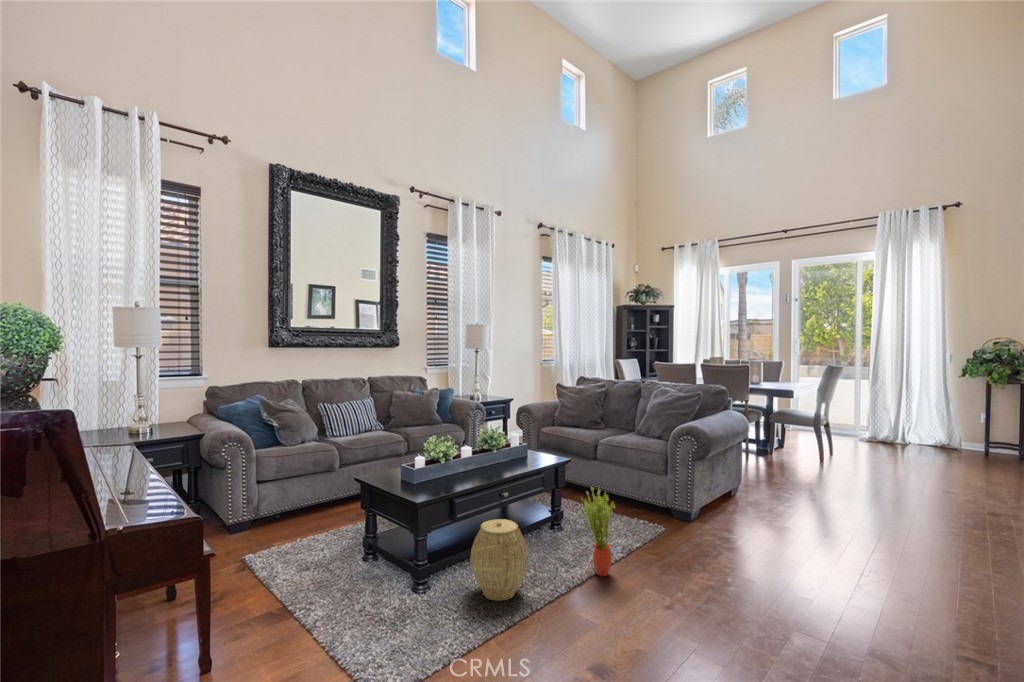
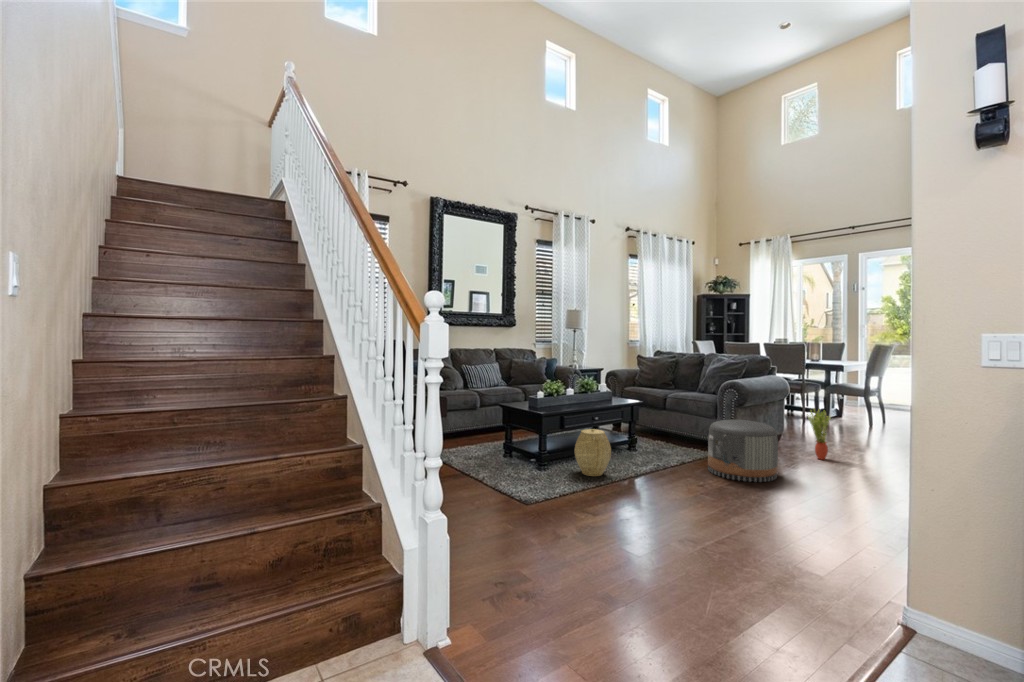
potted plant: present [582,487,615,576] -> present [808,409,830,460]
pouf: none [665,488,765,590] -> present [708,420,778,482]

